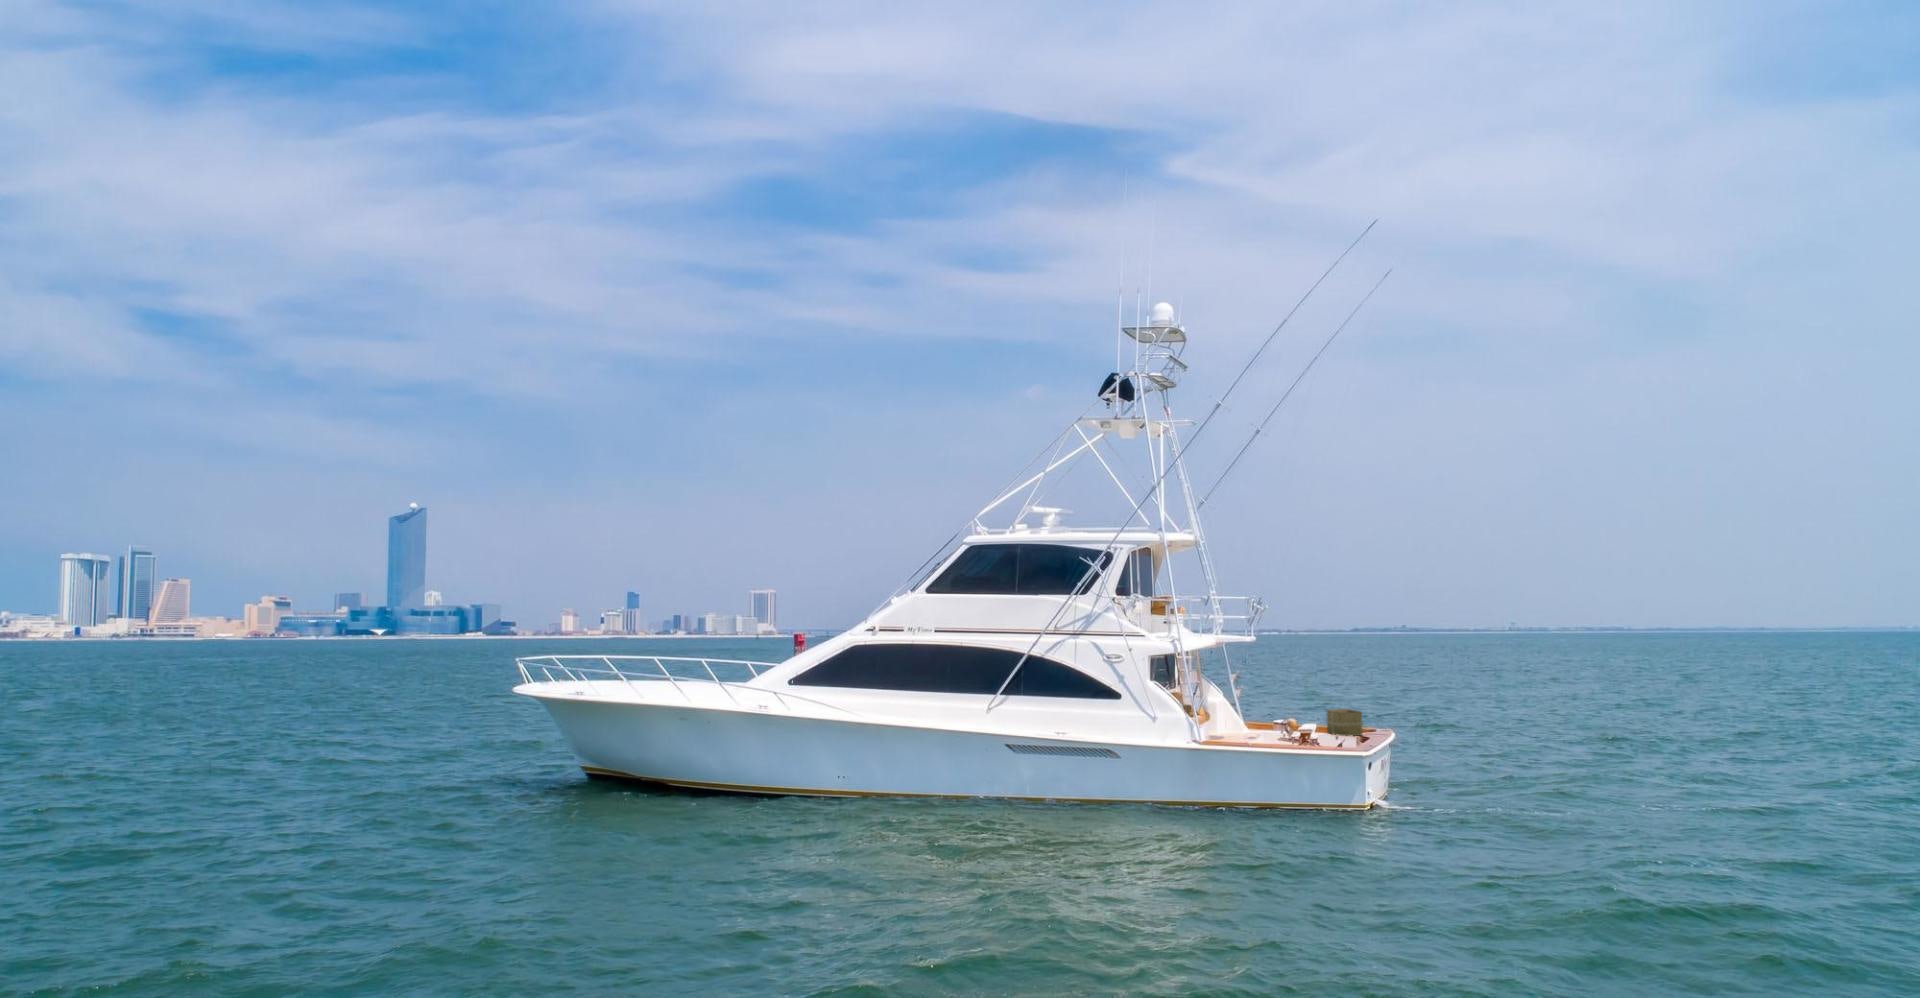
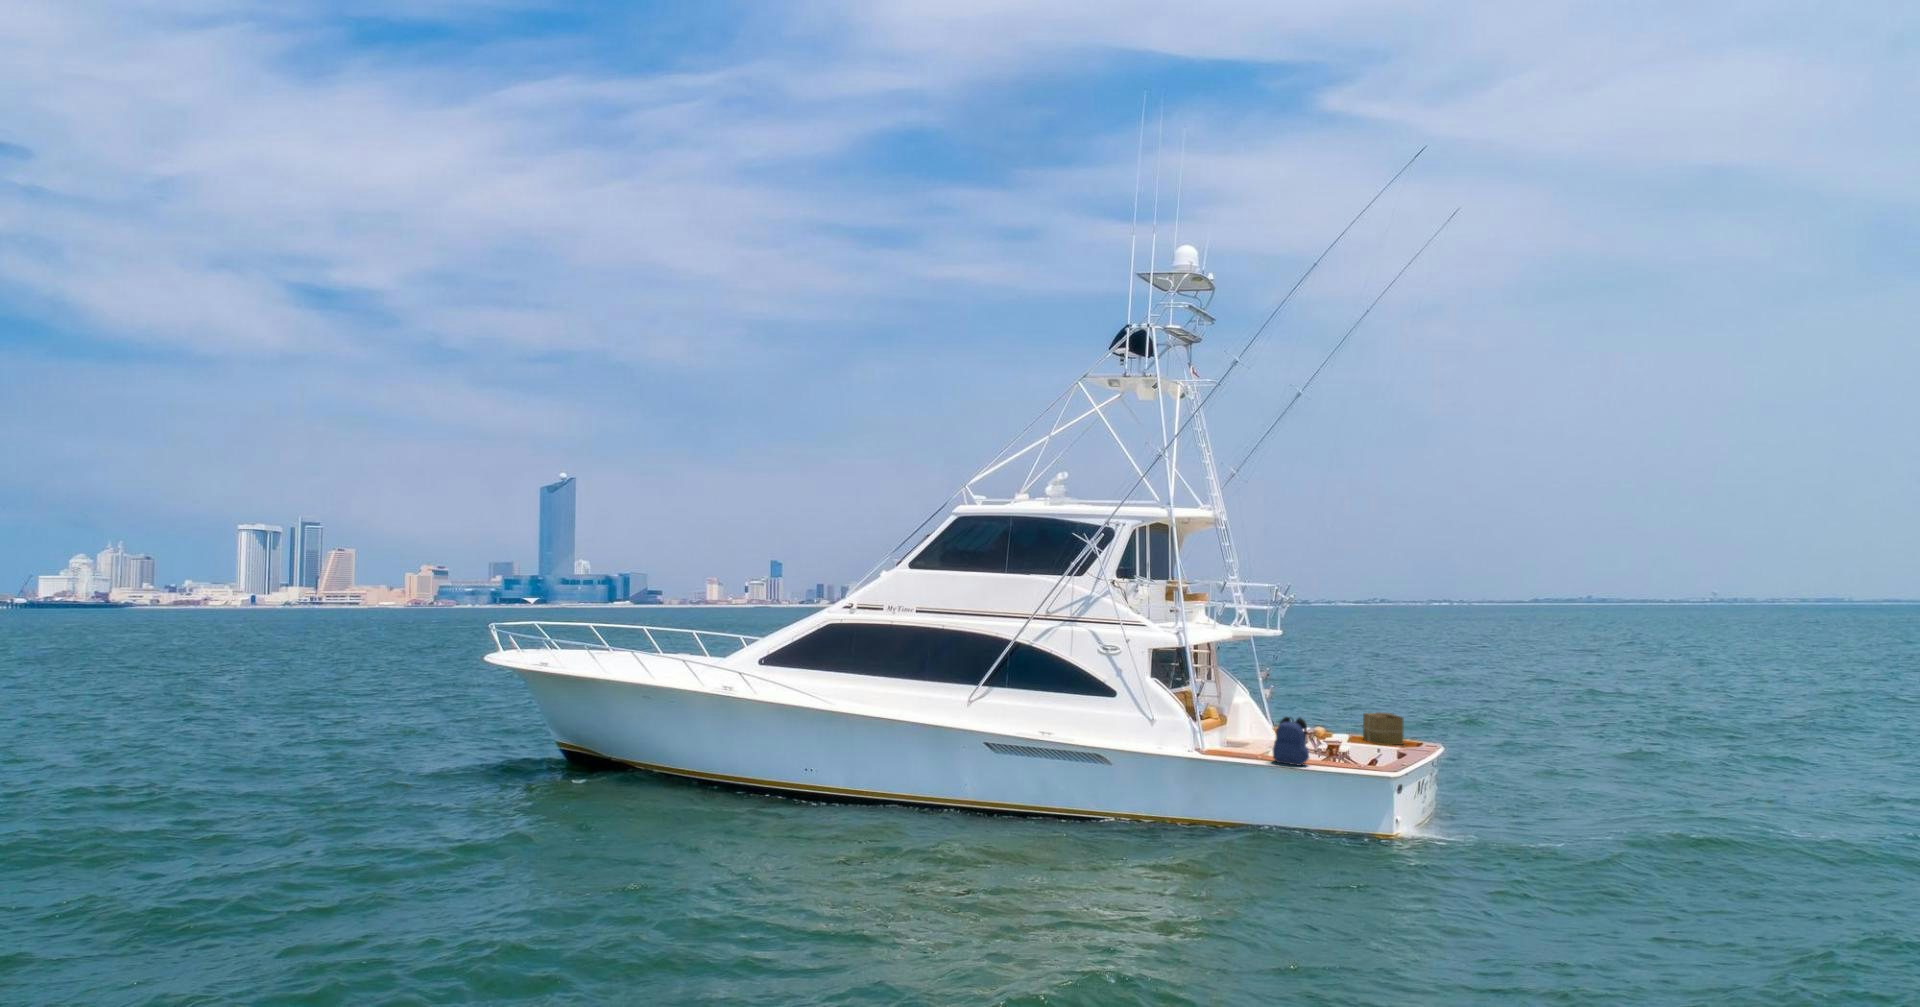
backpack: none [1261,709,1293,751] -> present [1273,717,1309,766]

